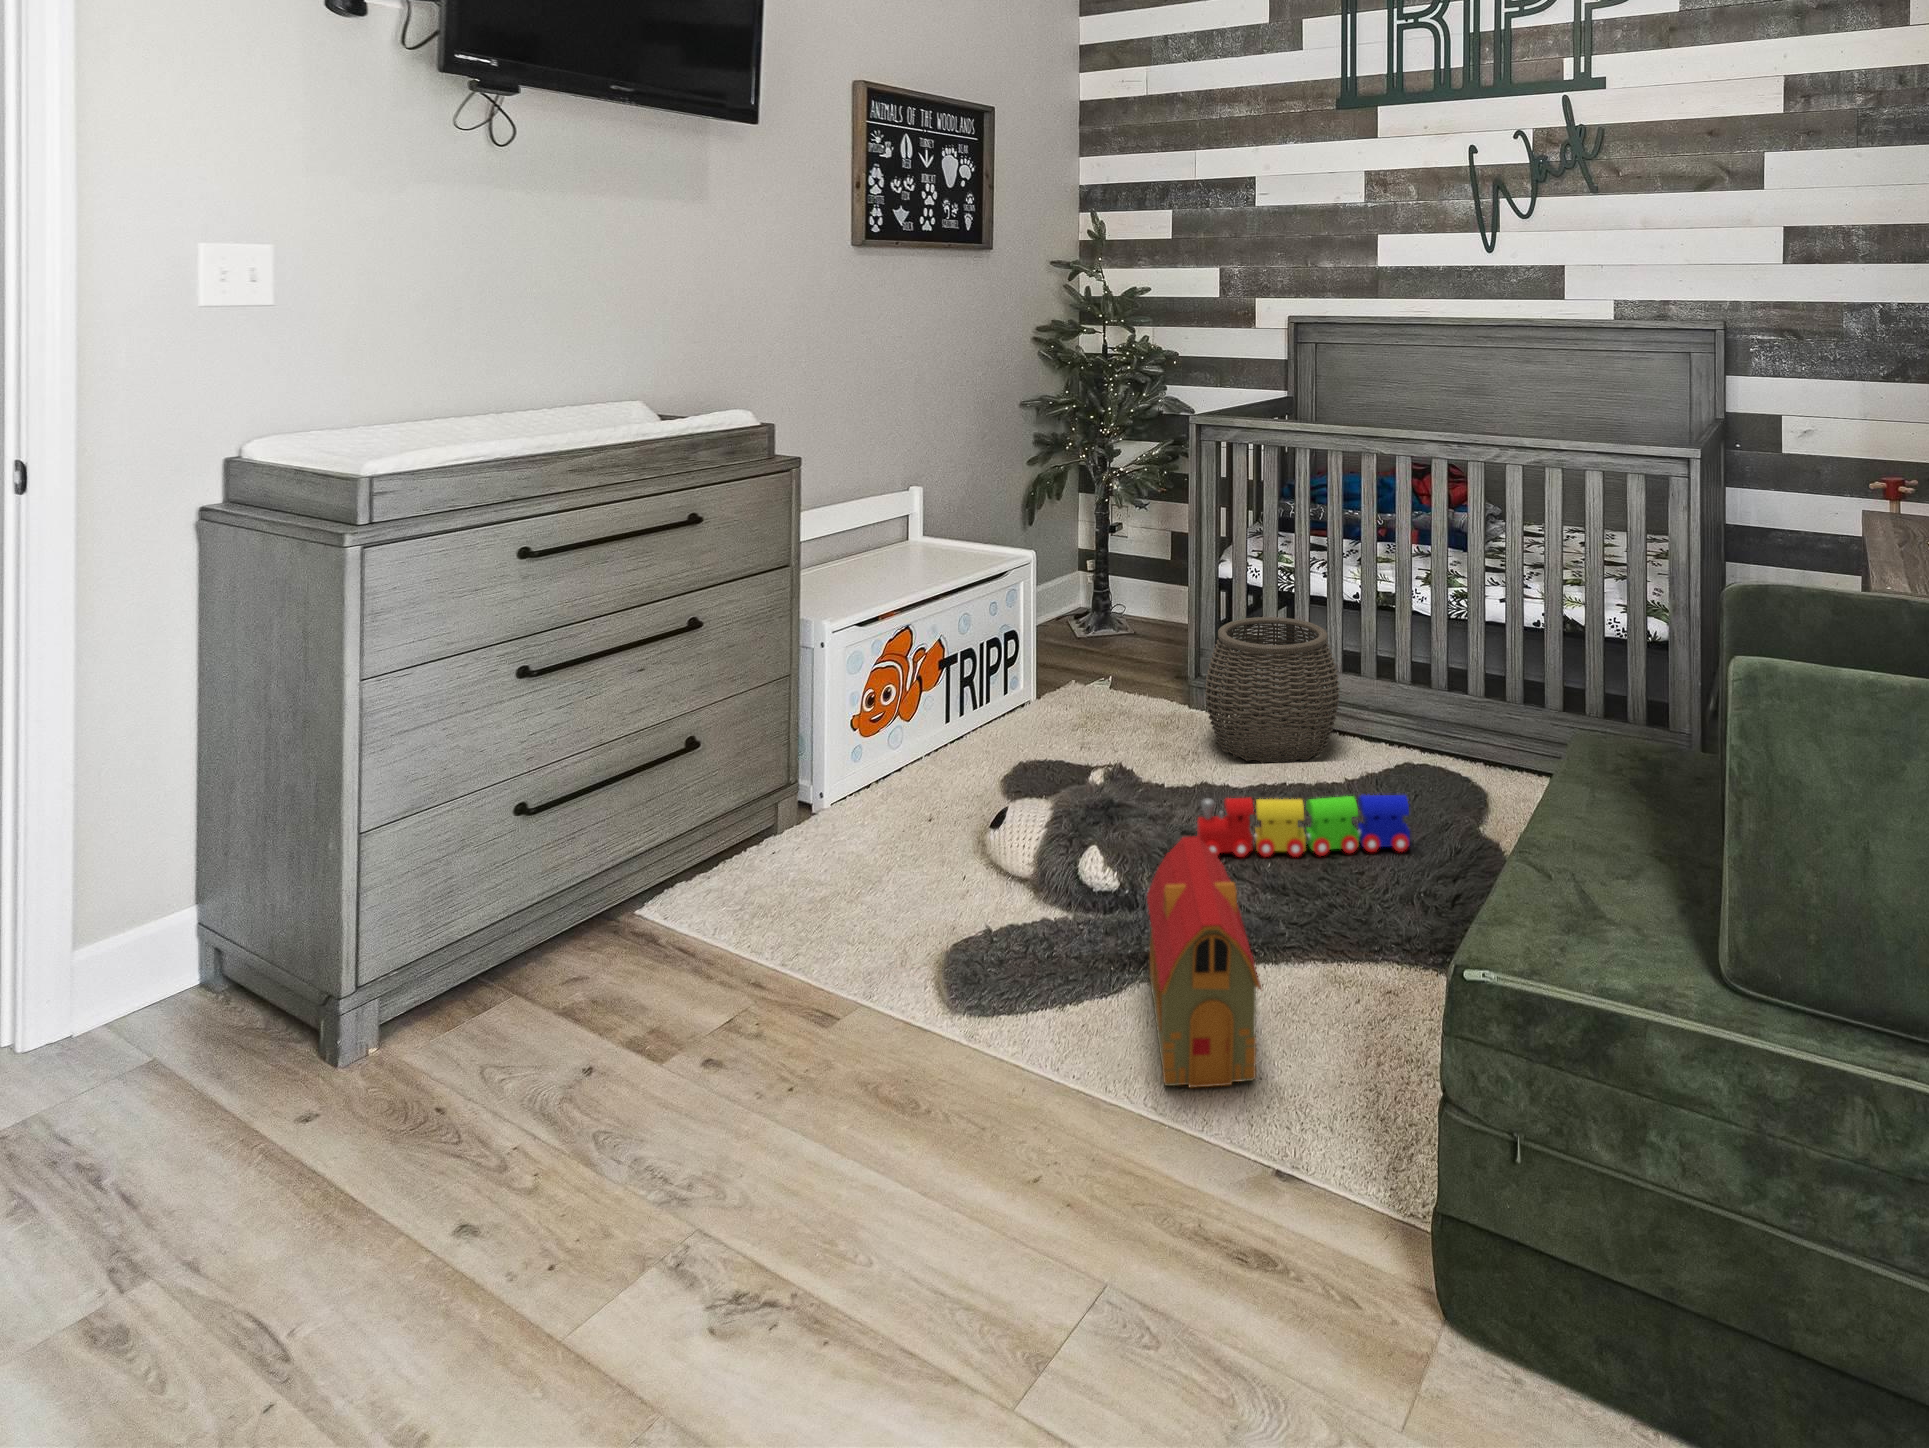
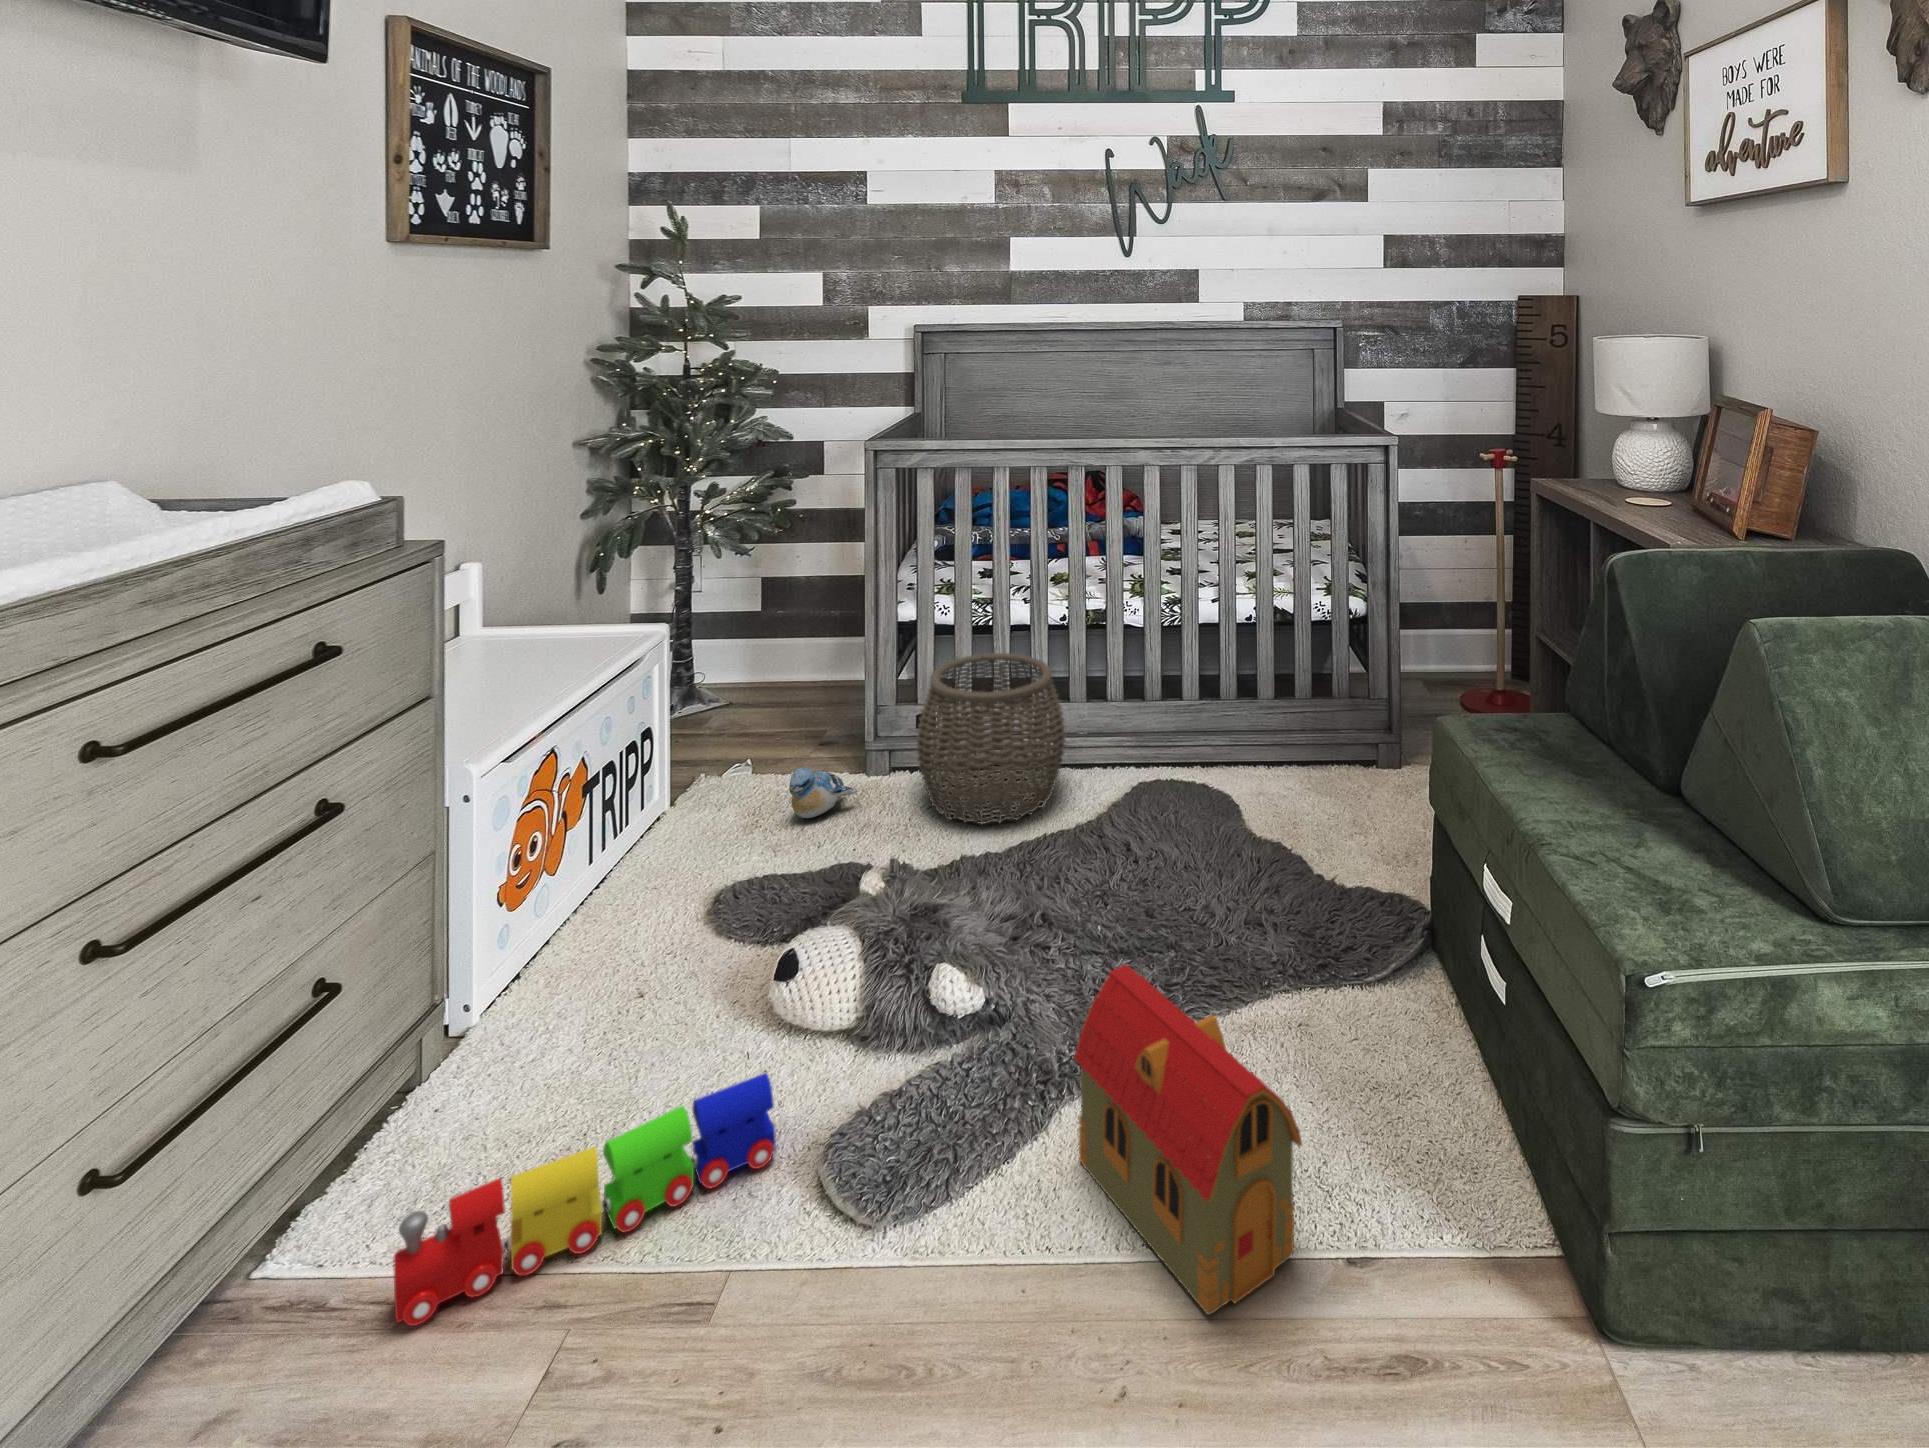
plush toy: none [1102,683,1162,727] -> present [789,767,857,818]
toy train: present [1197,795,1410,857] -> present [393,1073,776,1326]

